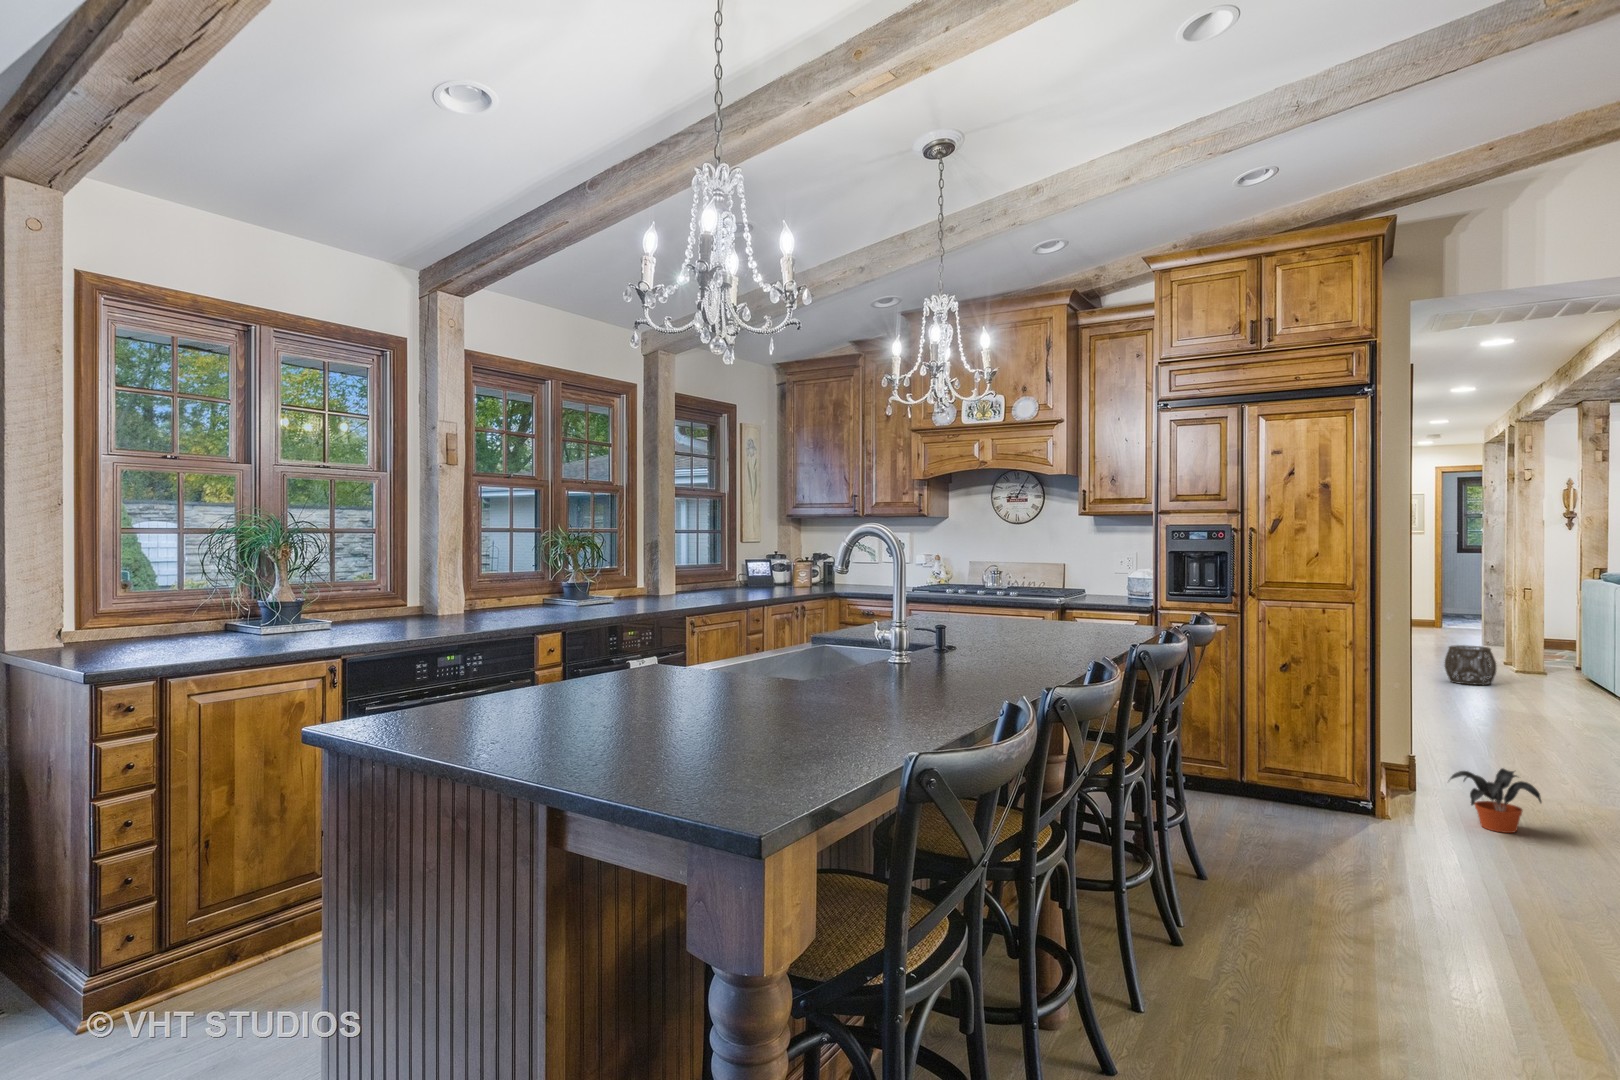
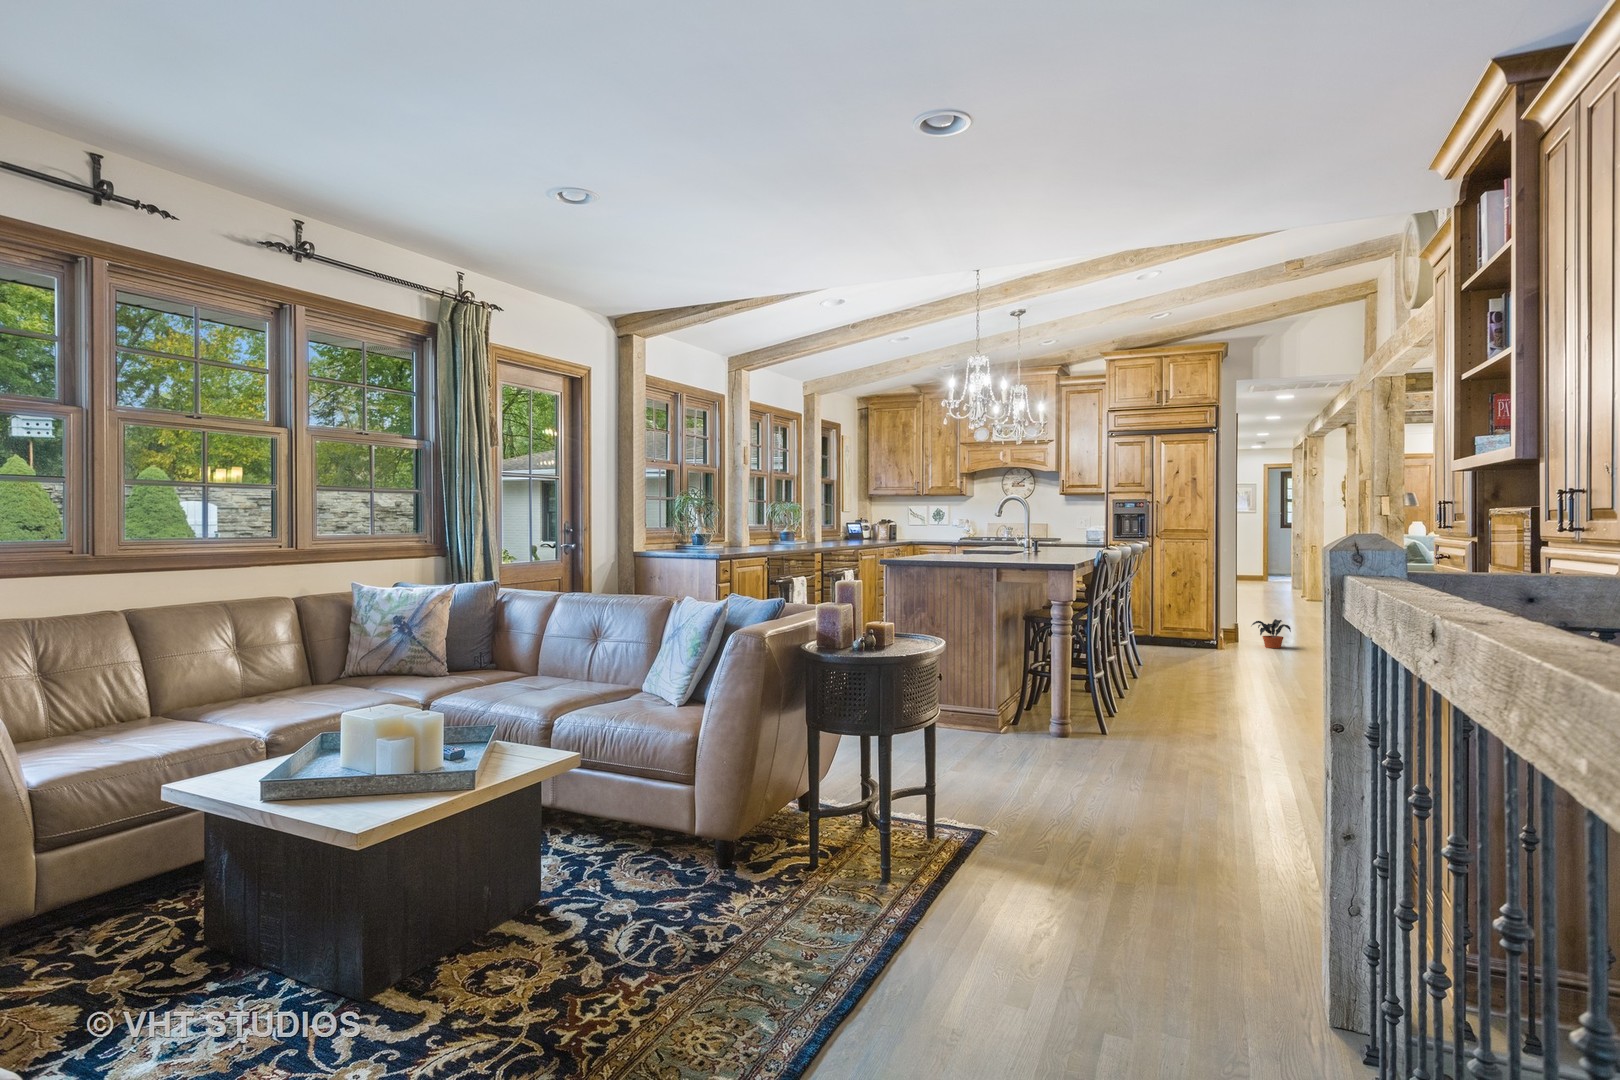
woven basket: present [1445,645,1497,685] -> none [1261,580,1292,604]

